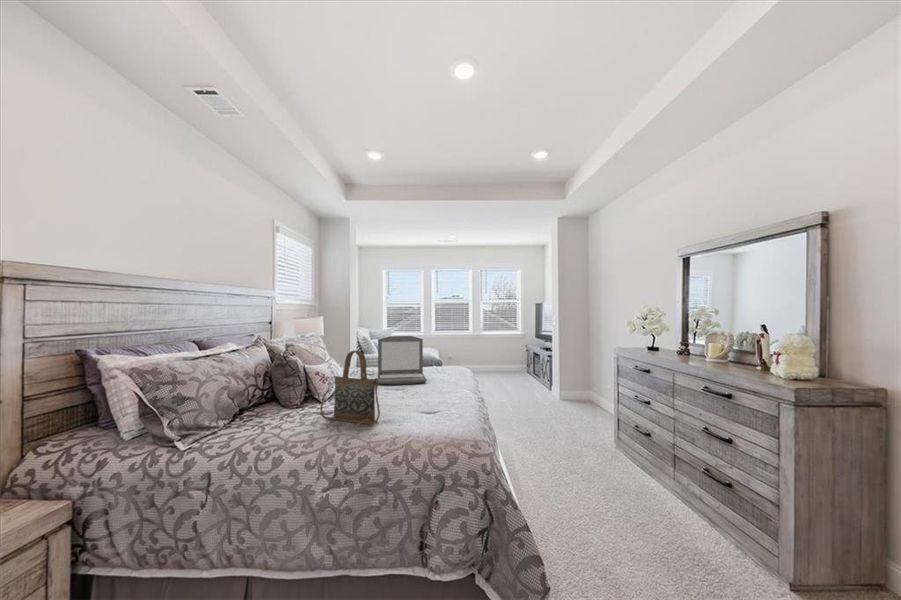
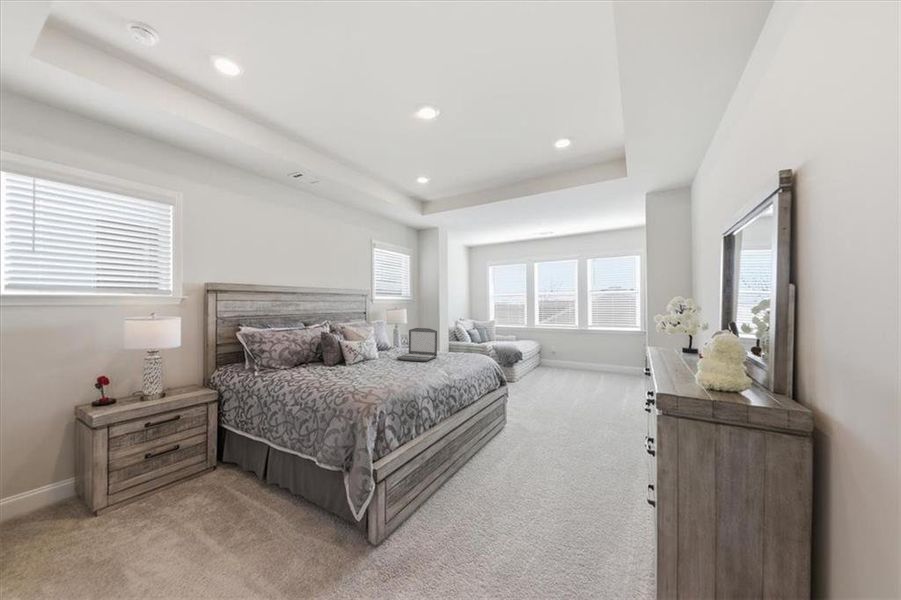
handbag: present [320,351,380,427] -> none [326,335,348,379]

